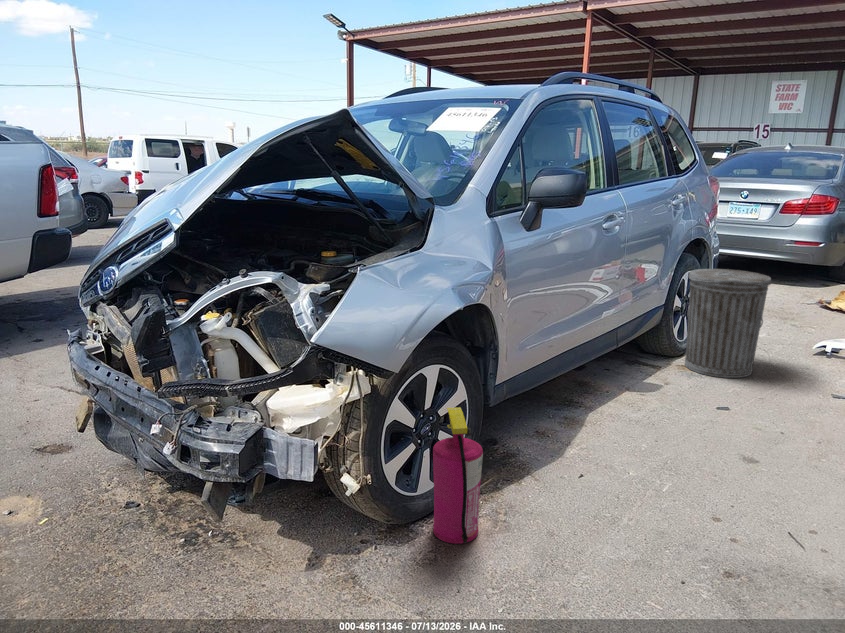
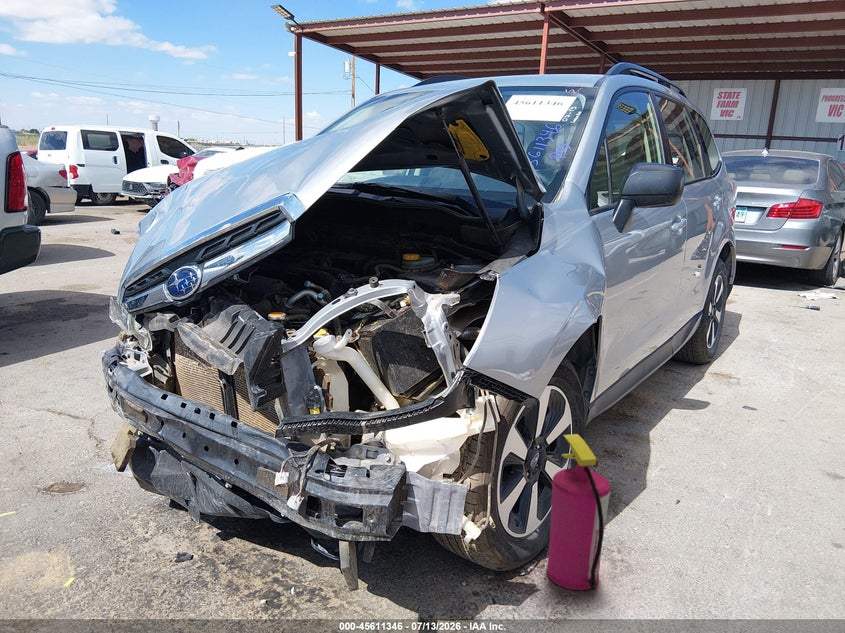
trash can: present [685,269,771,378] -> none [718,275,811,388]

